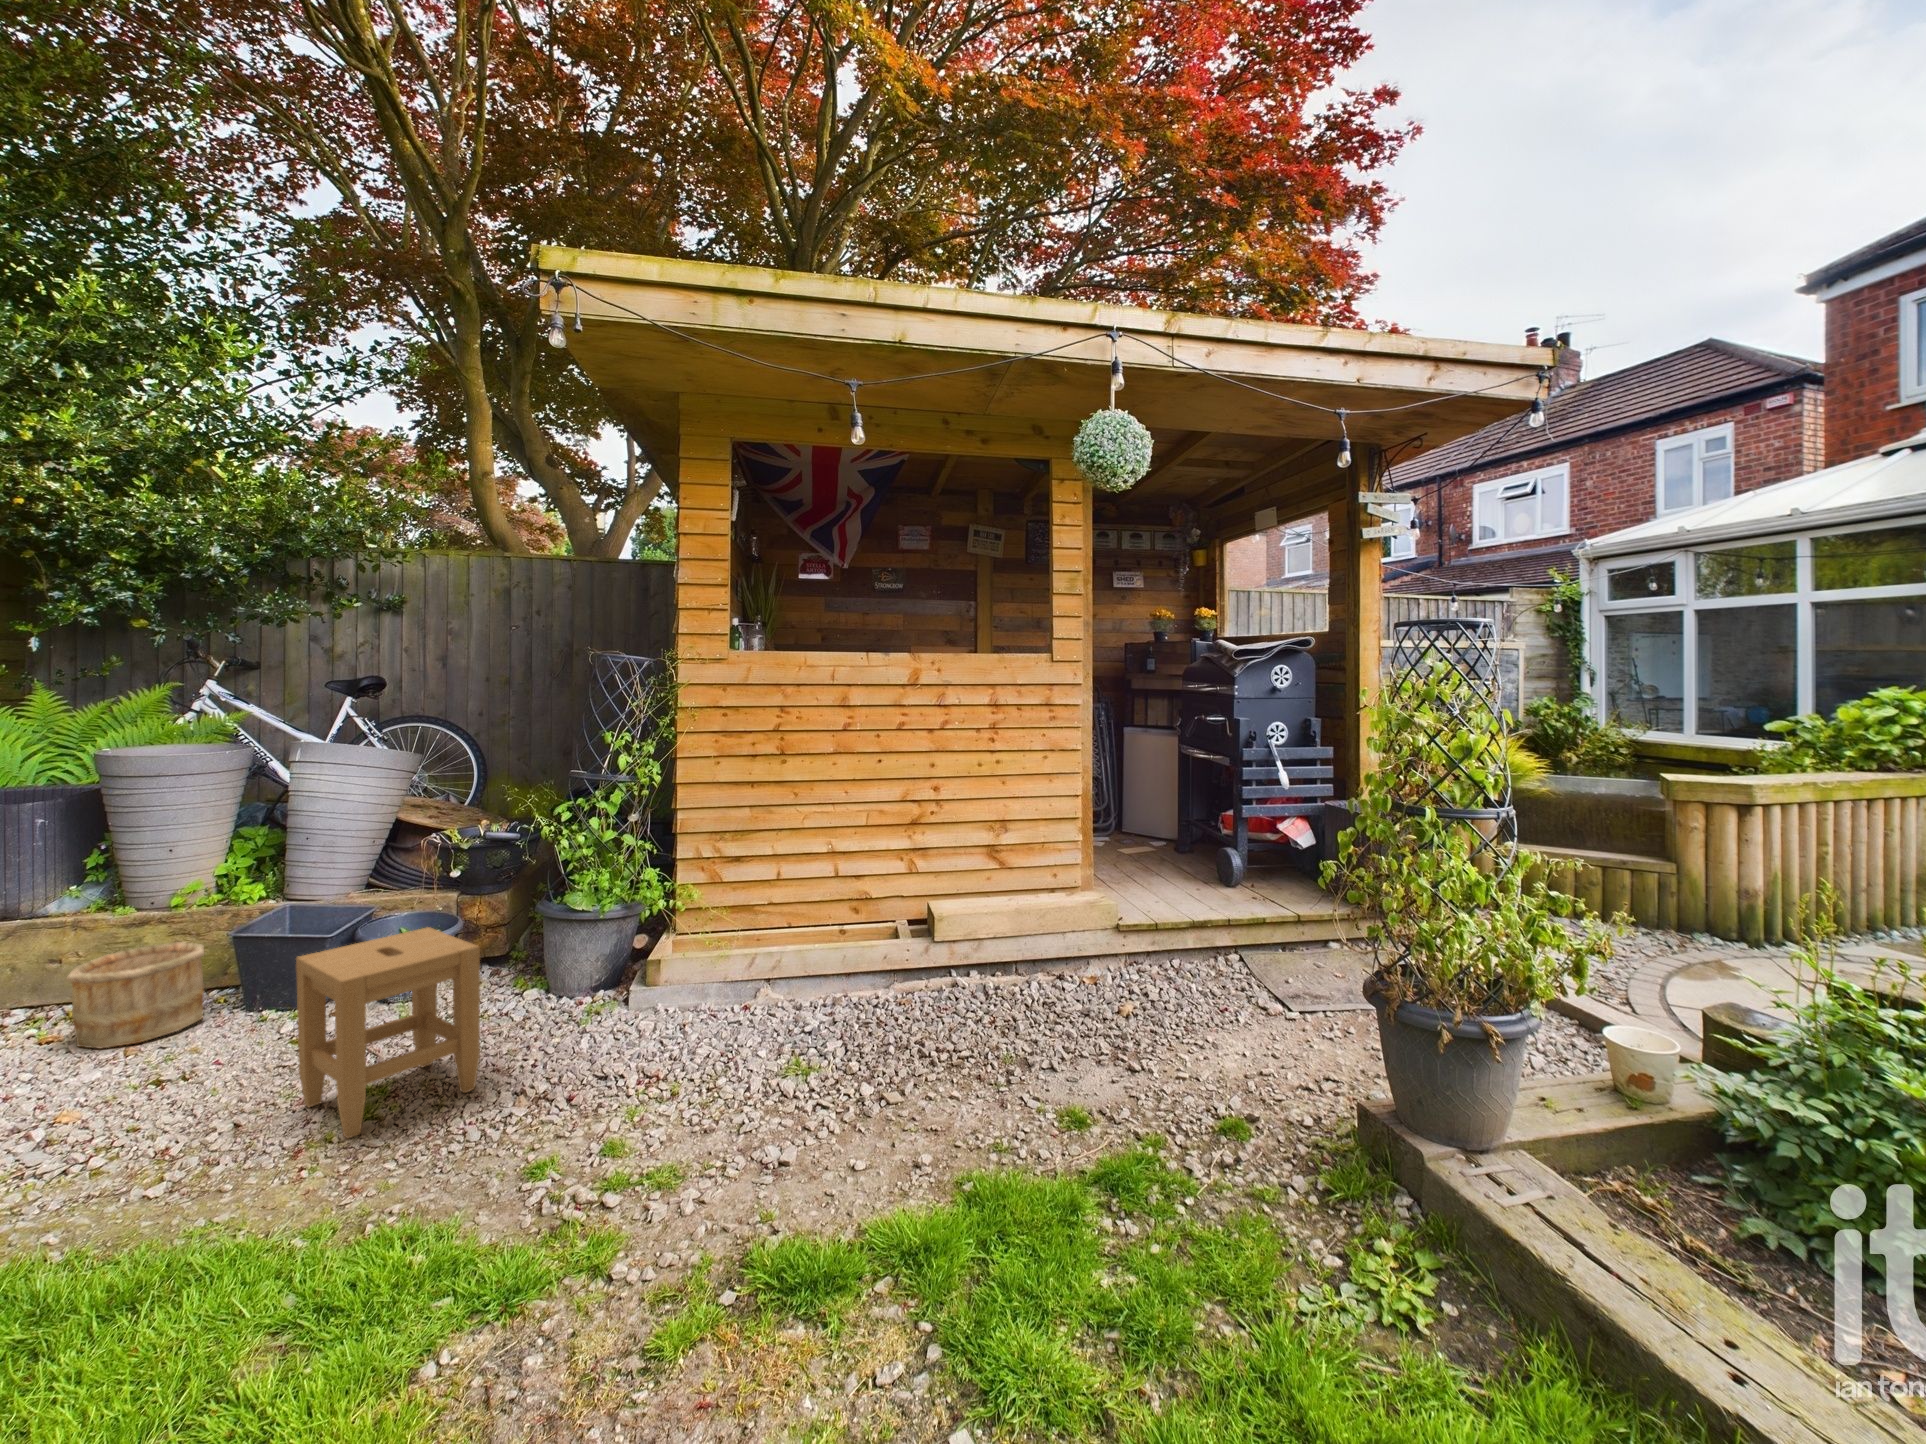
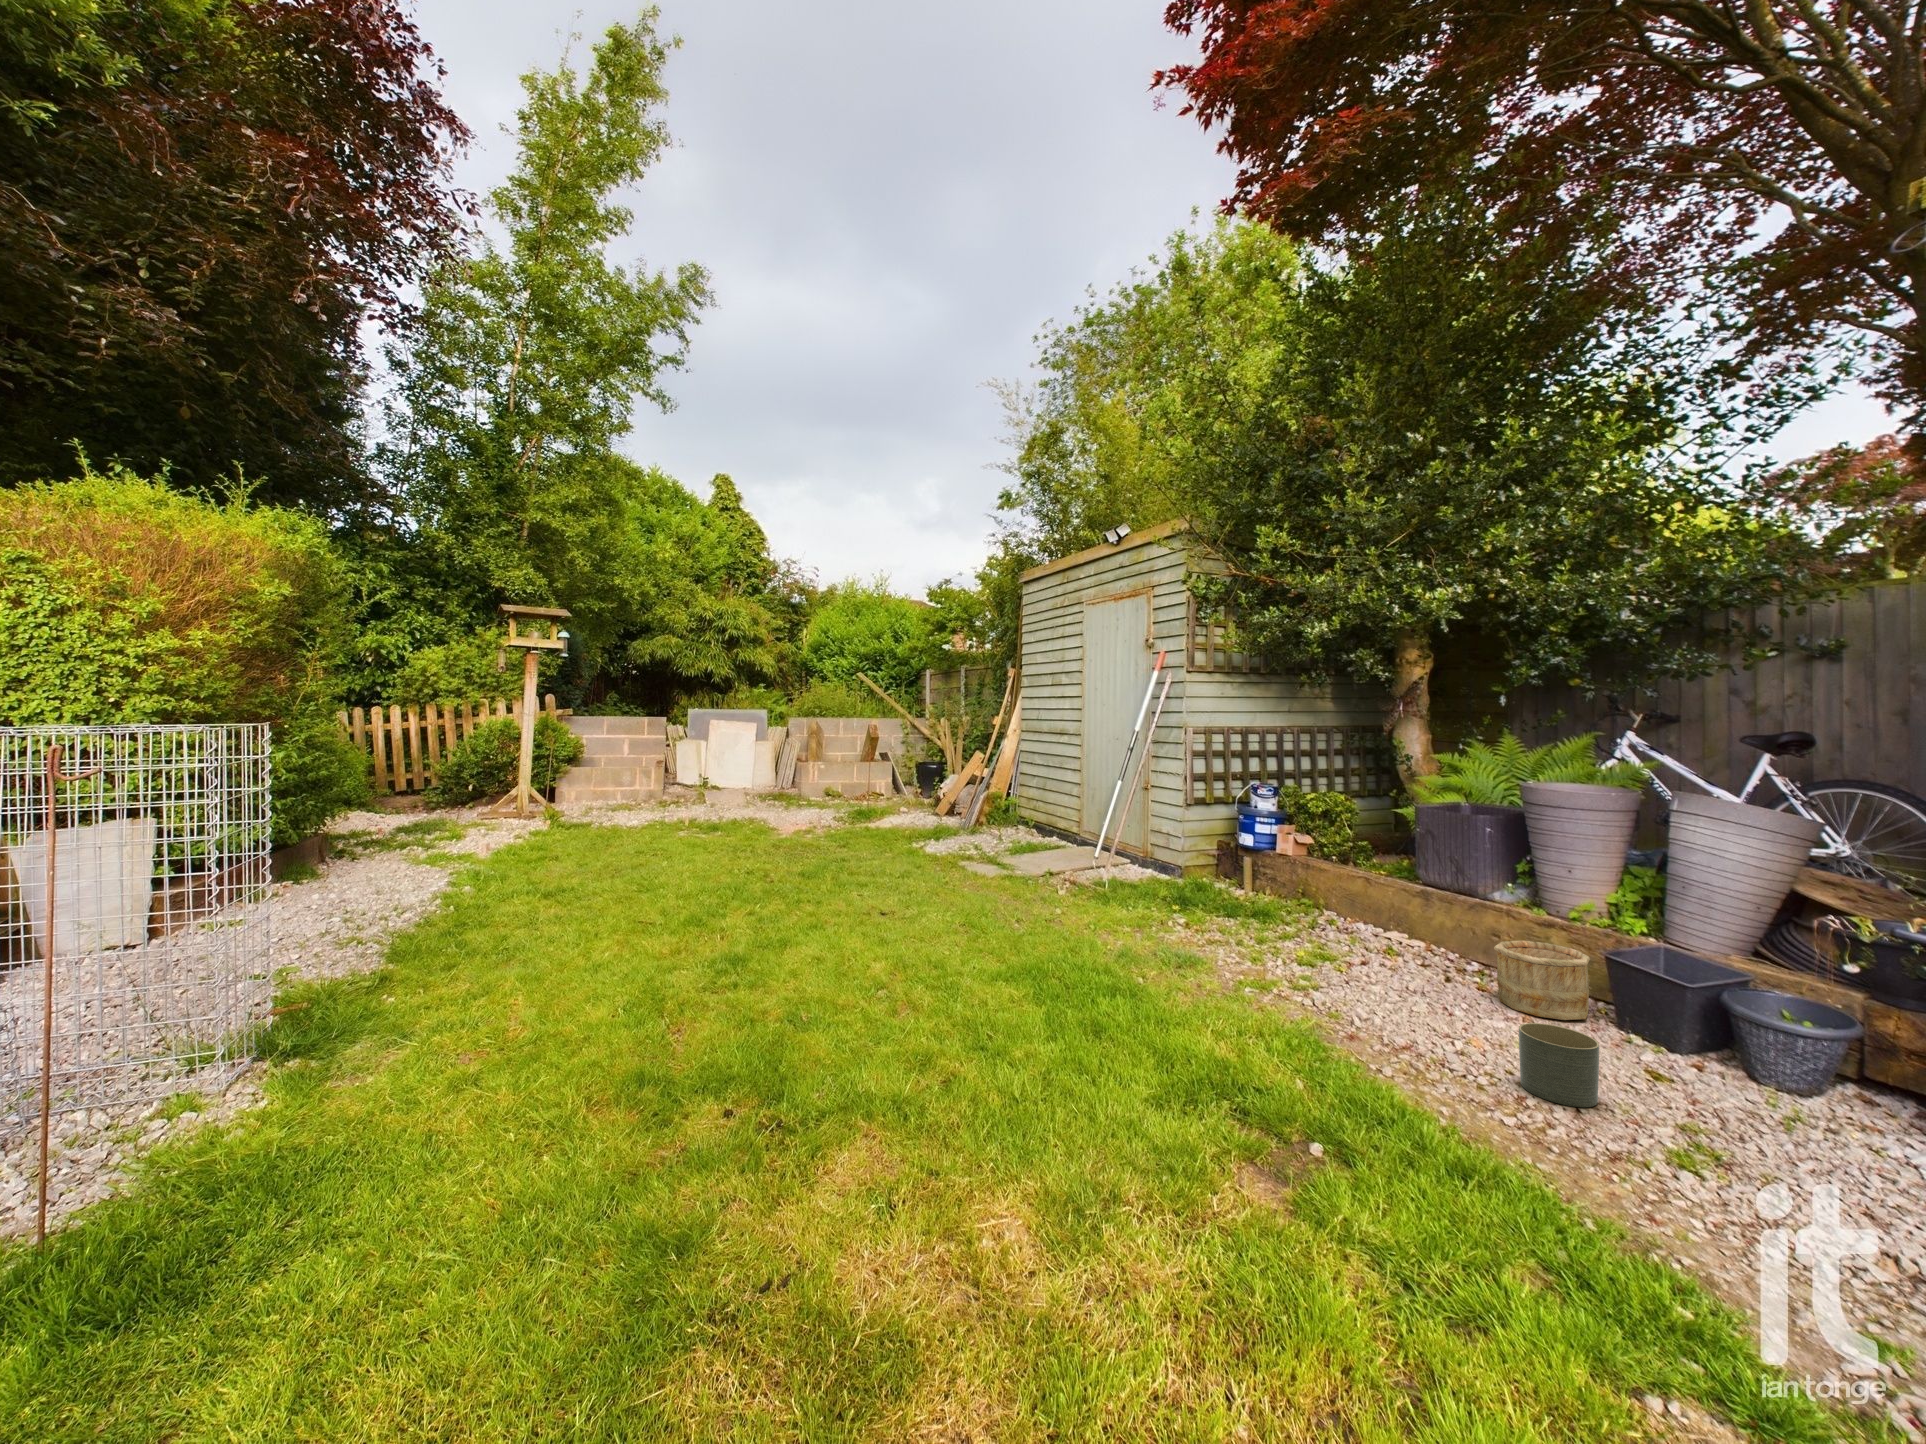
stool: present [296,927,480,1138] -> none [1631,986,1833,1217]
planter: none [149,1034,257,1139] -> present [1519,1023,1599,1107]

